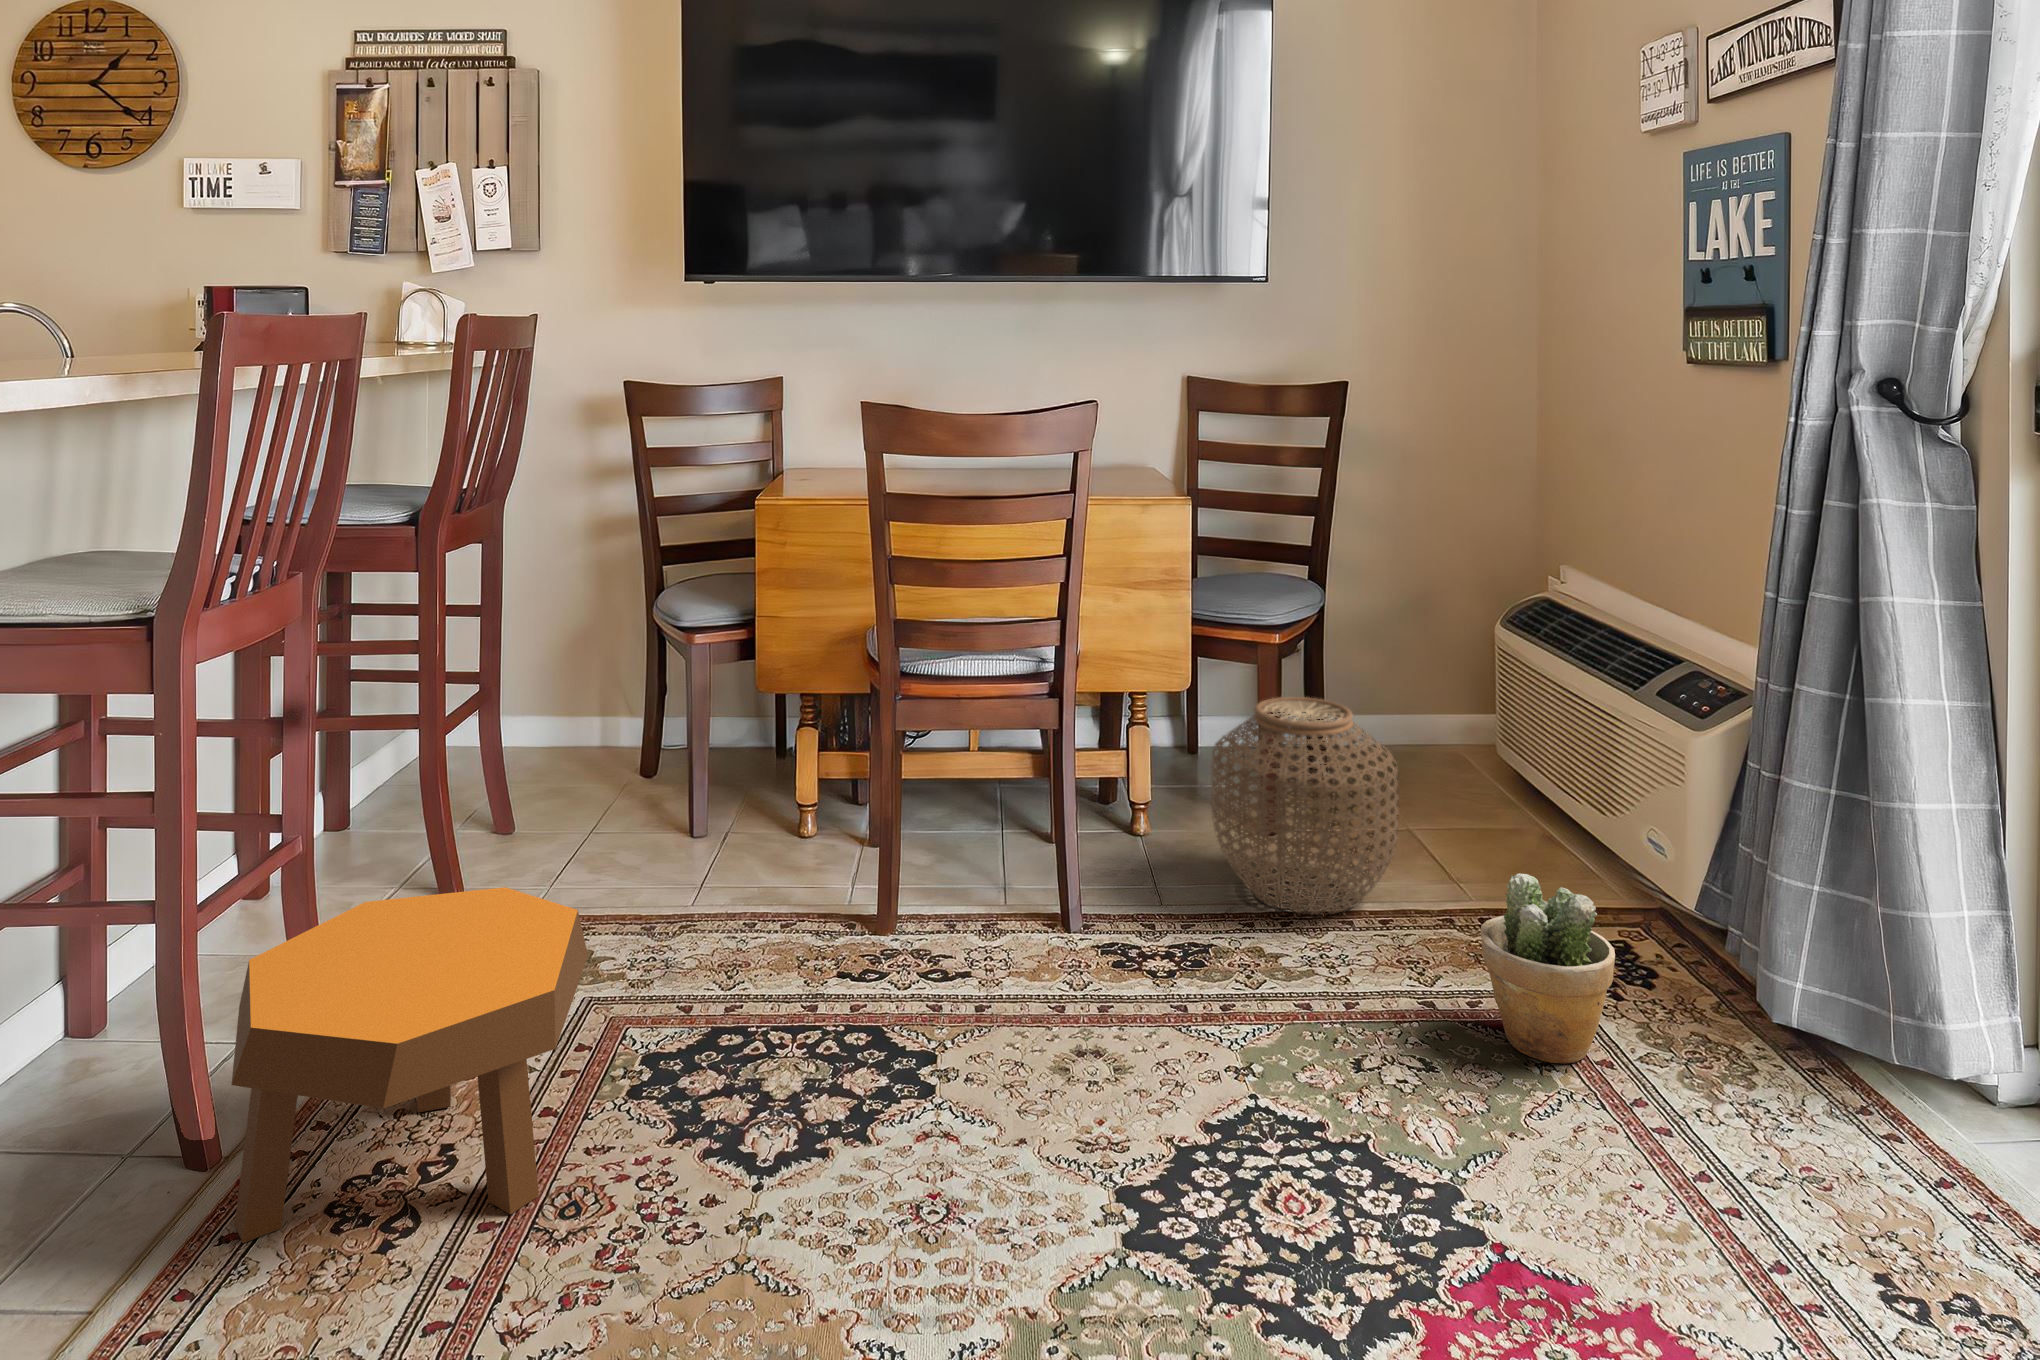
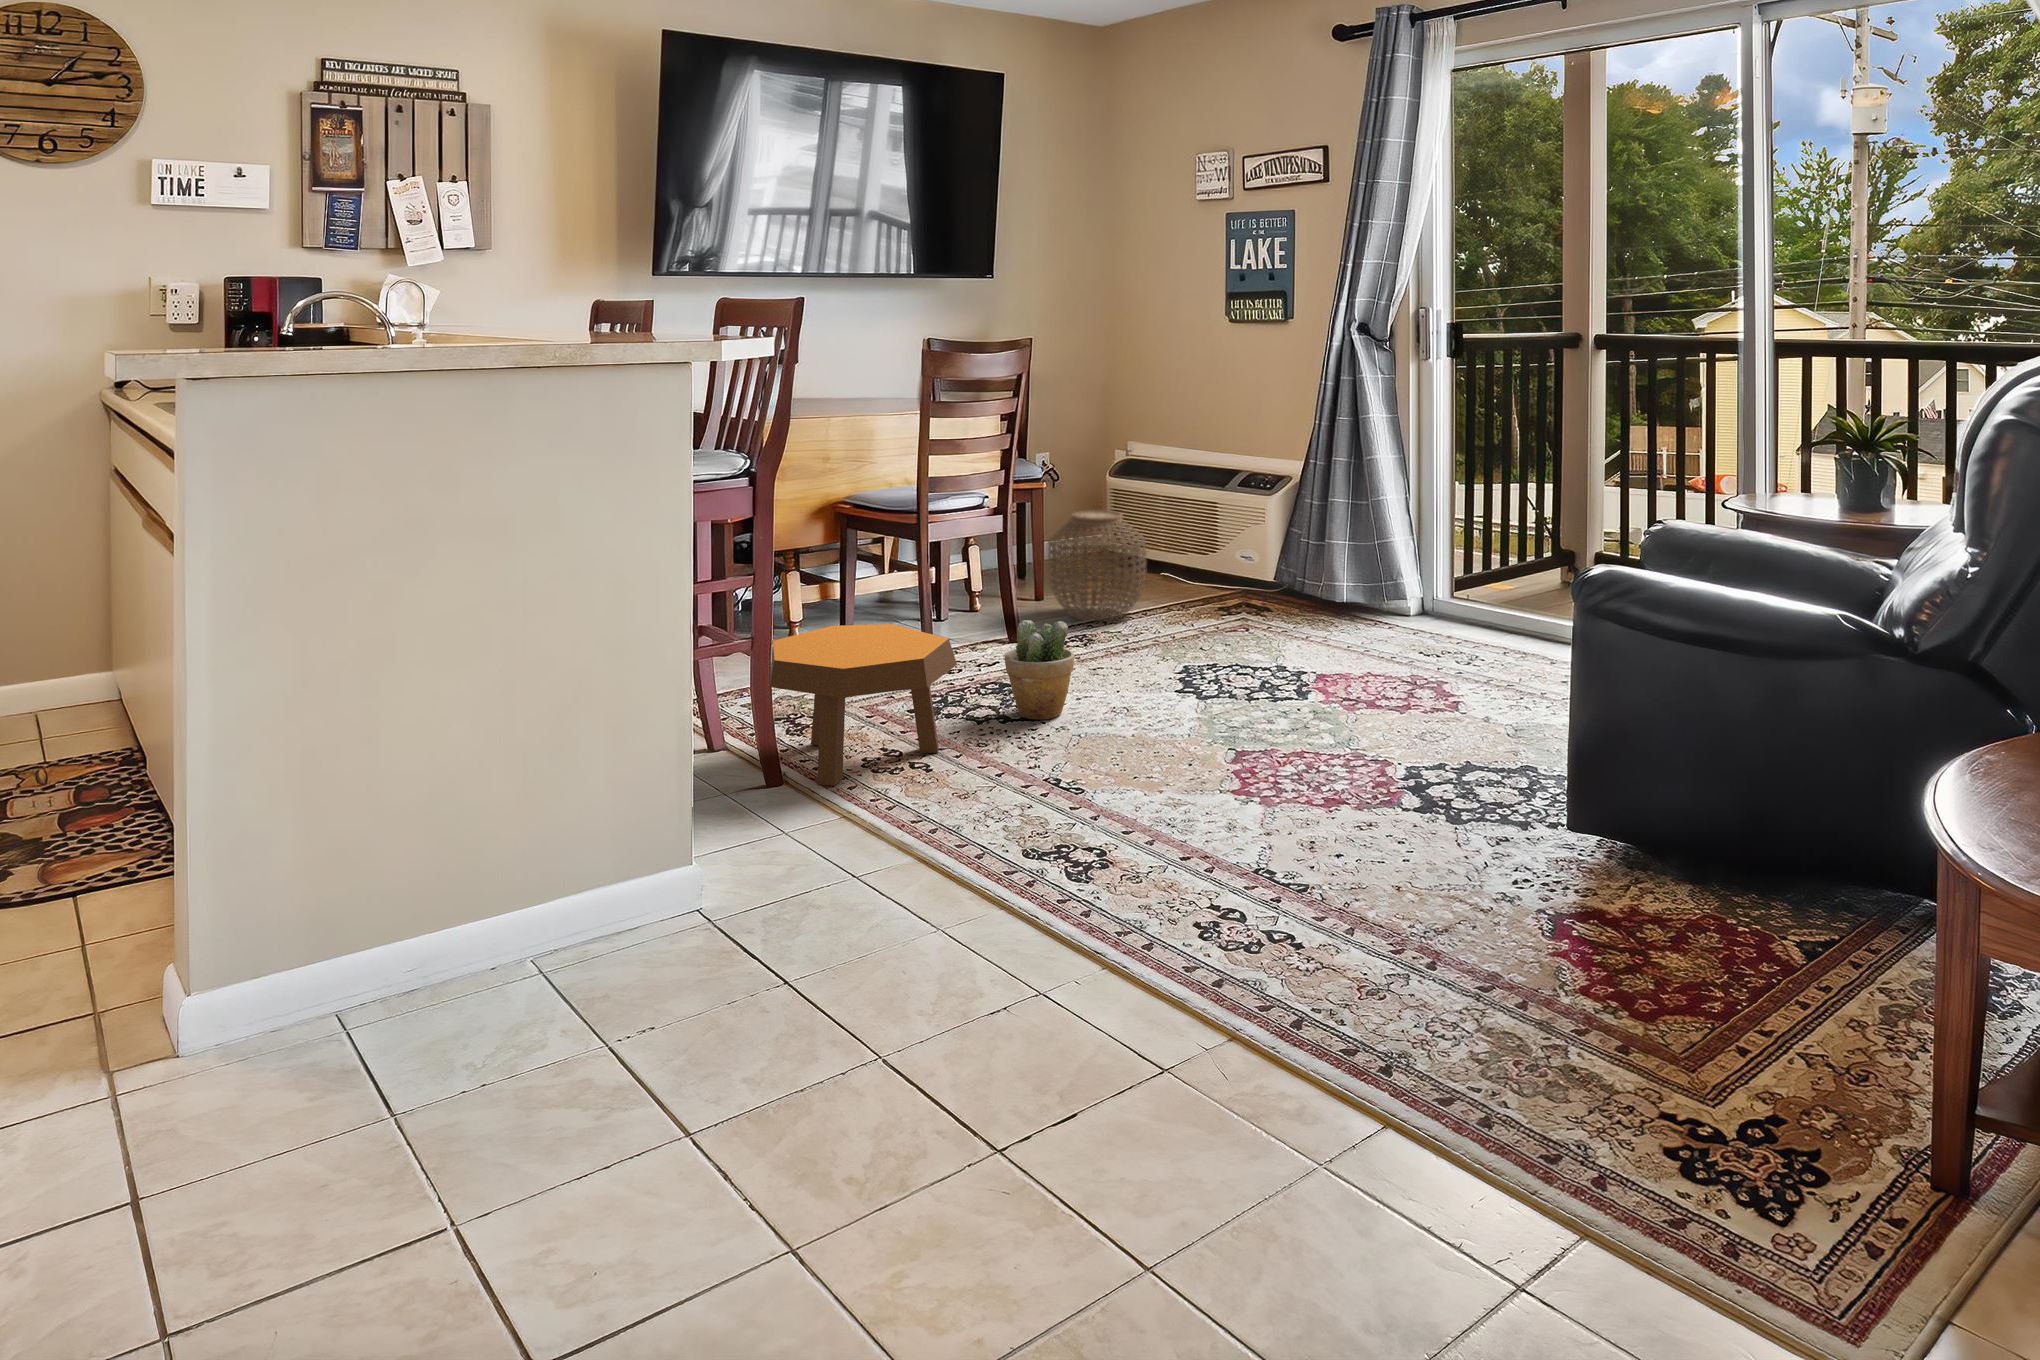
potted plant: present [1481,874,1615,1063] -> present [1004,620,1075,719]

